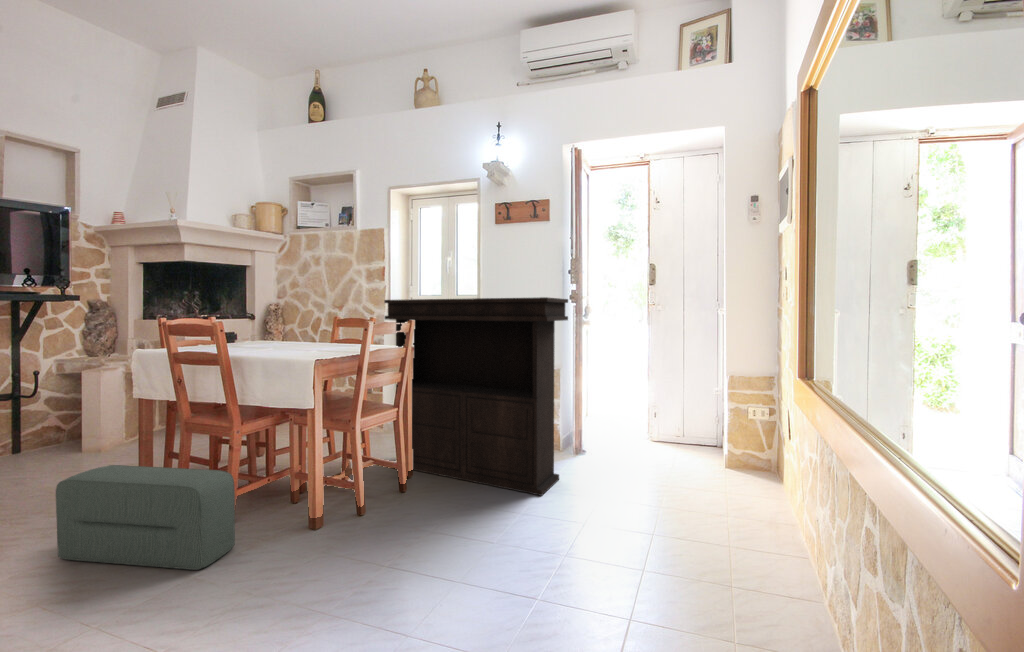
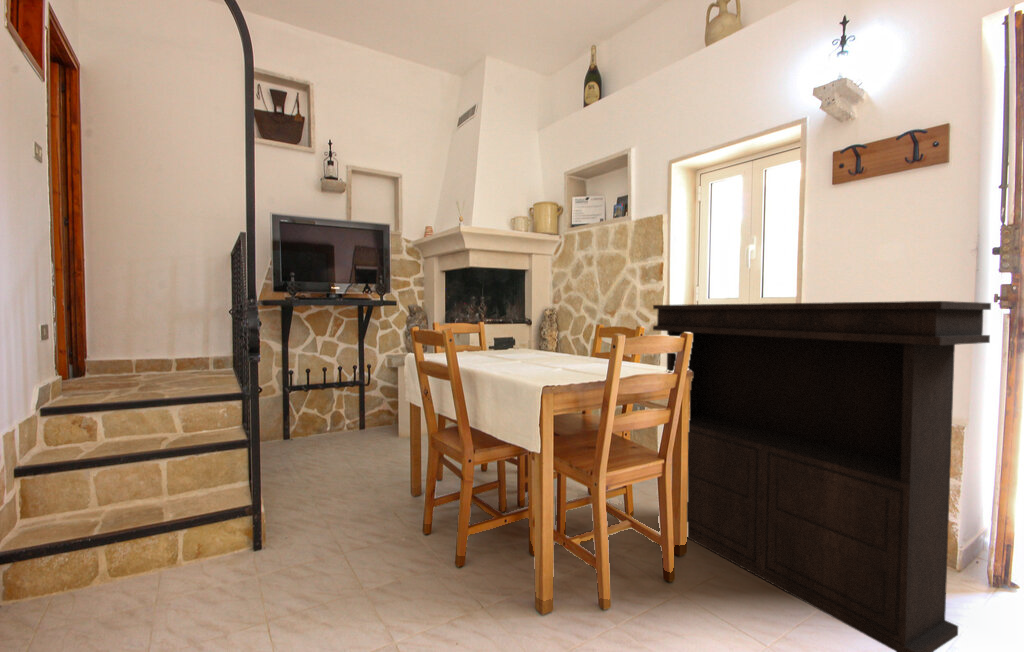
pouf: present [56,465,235,570] -> none [336,467,462,608]

